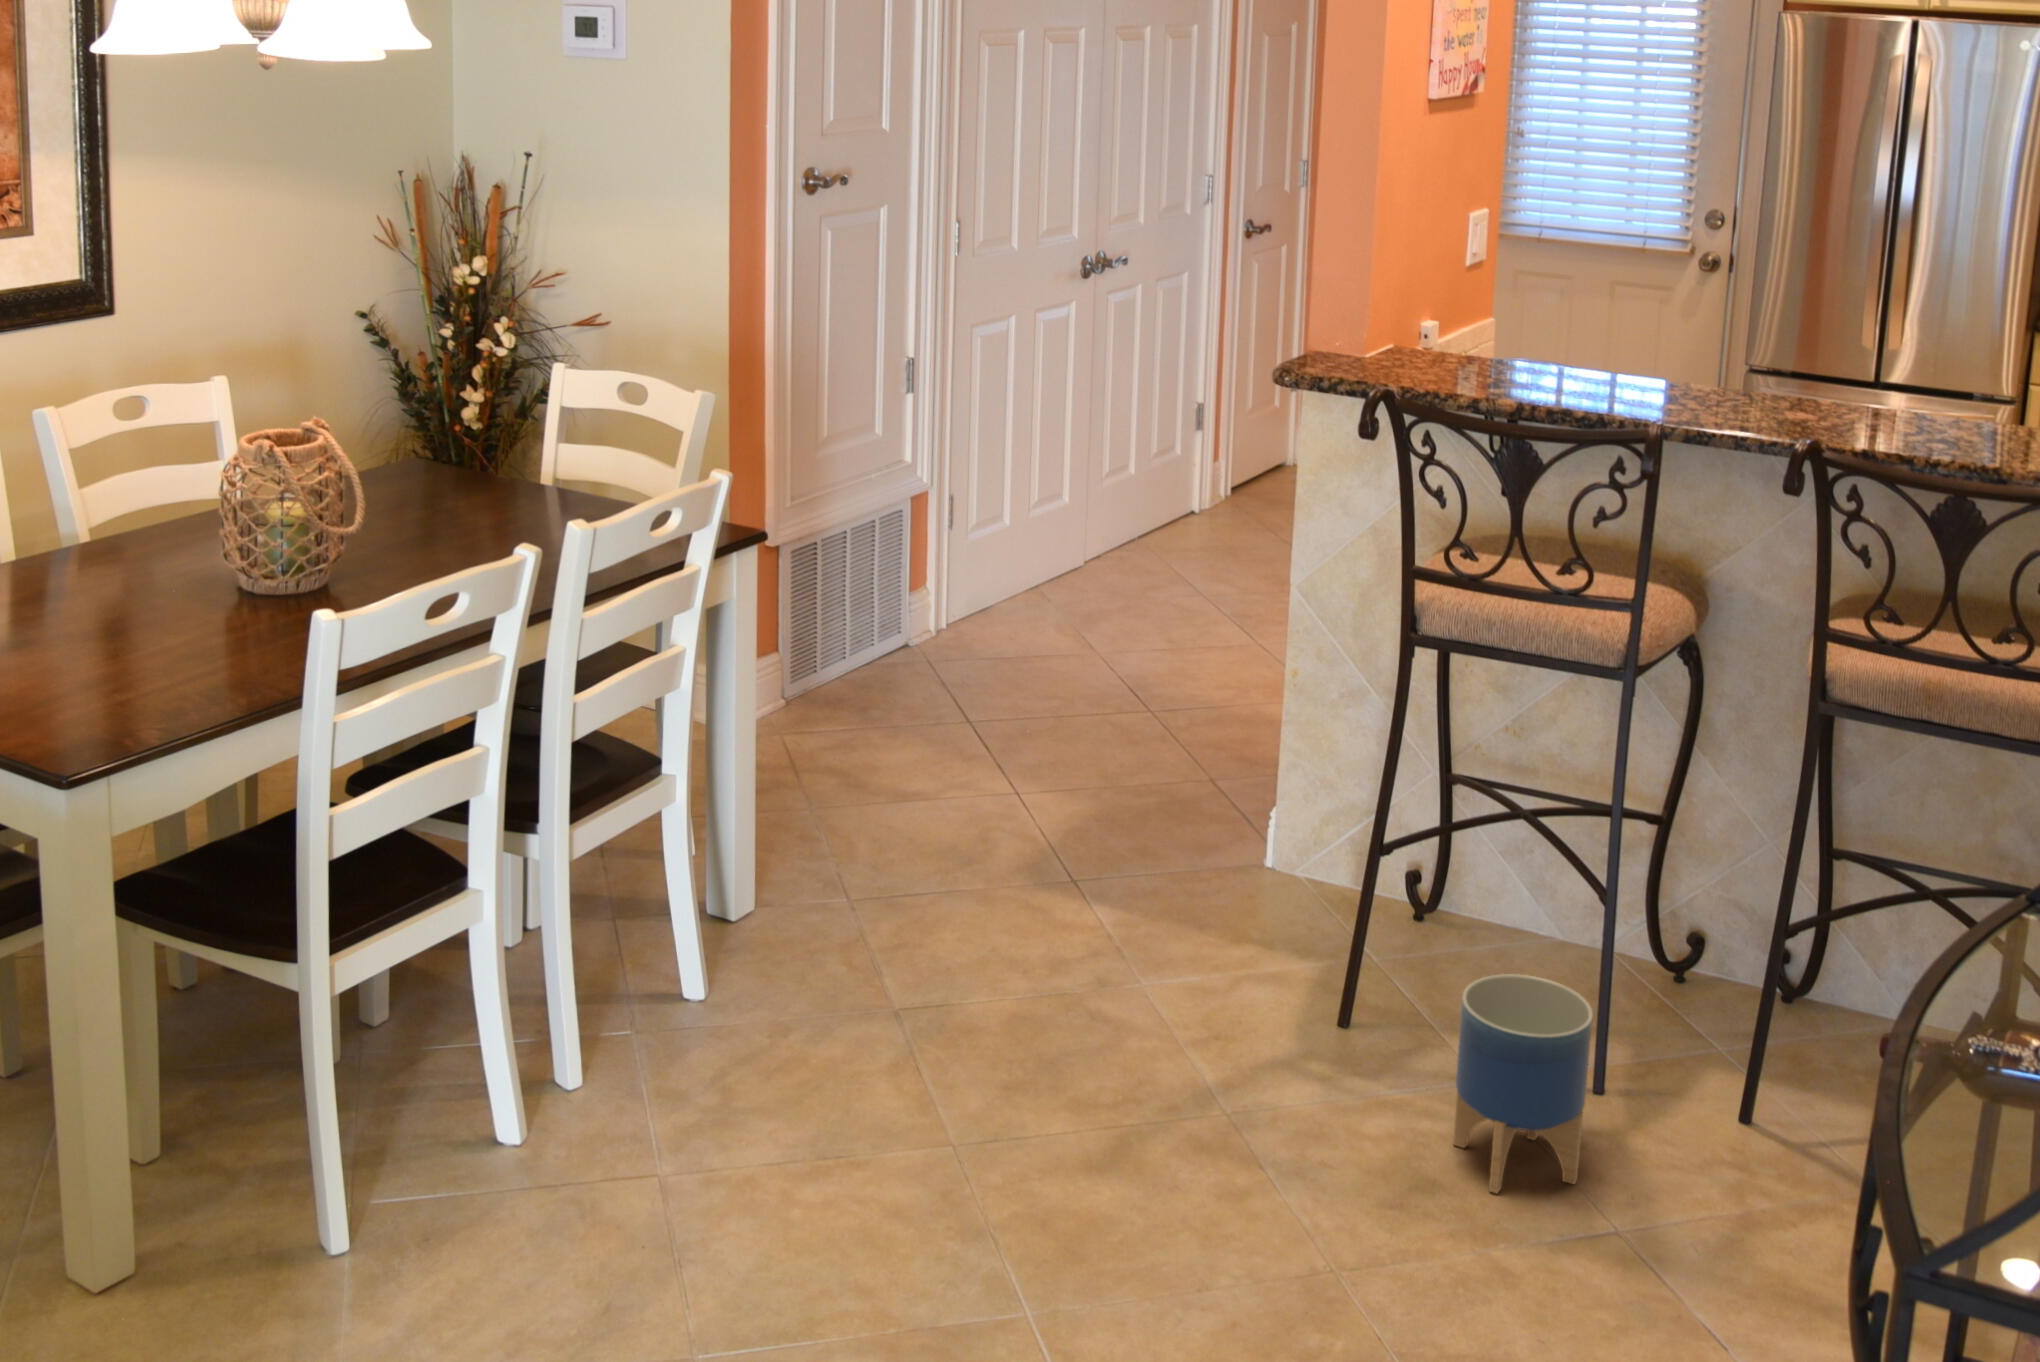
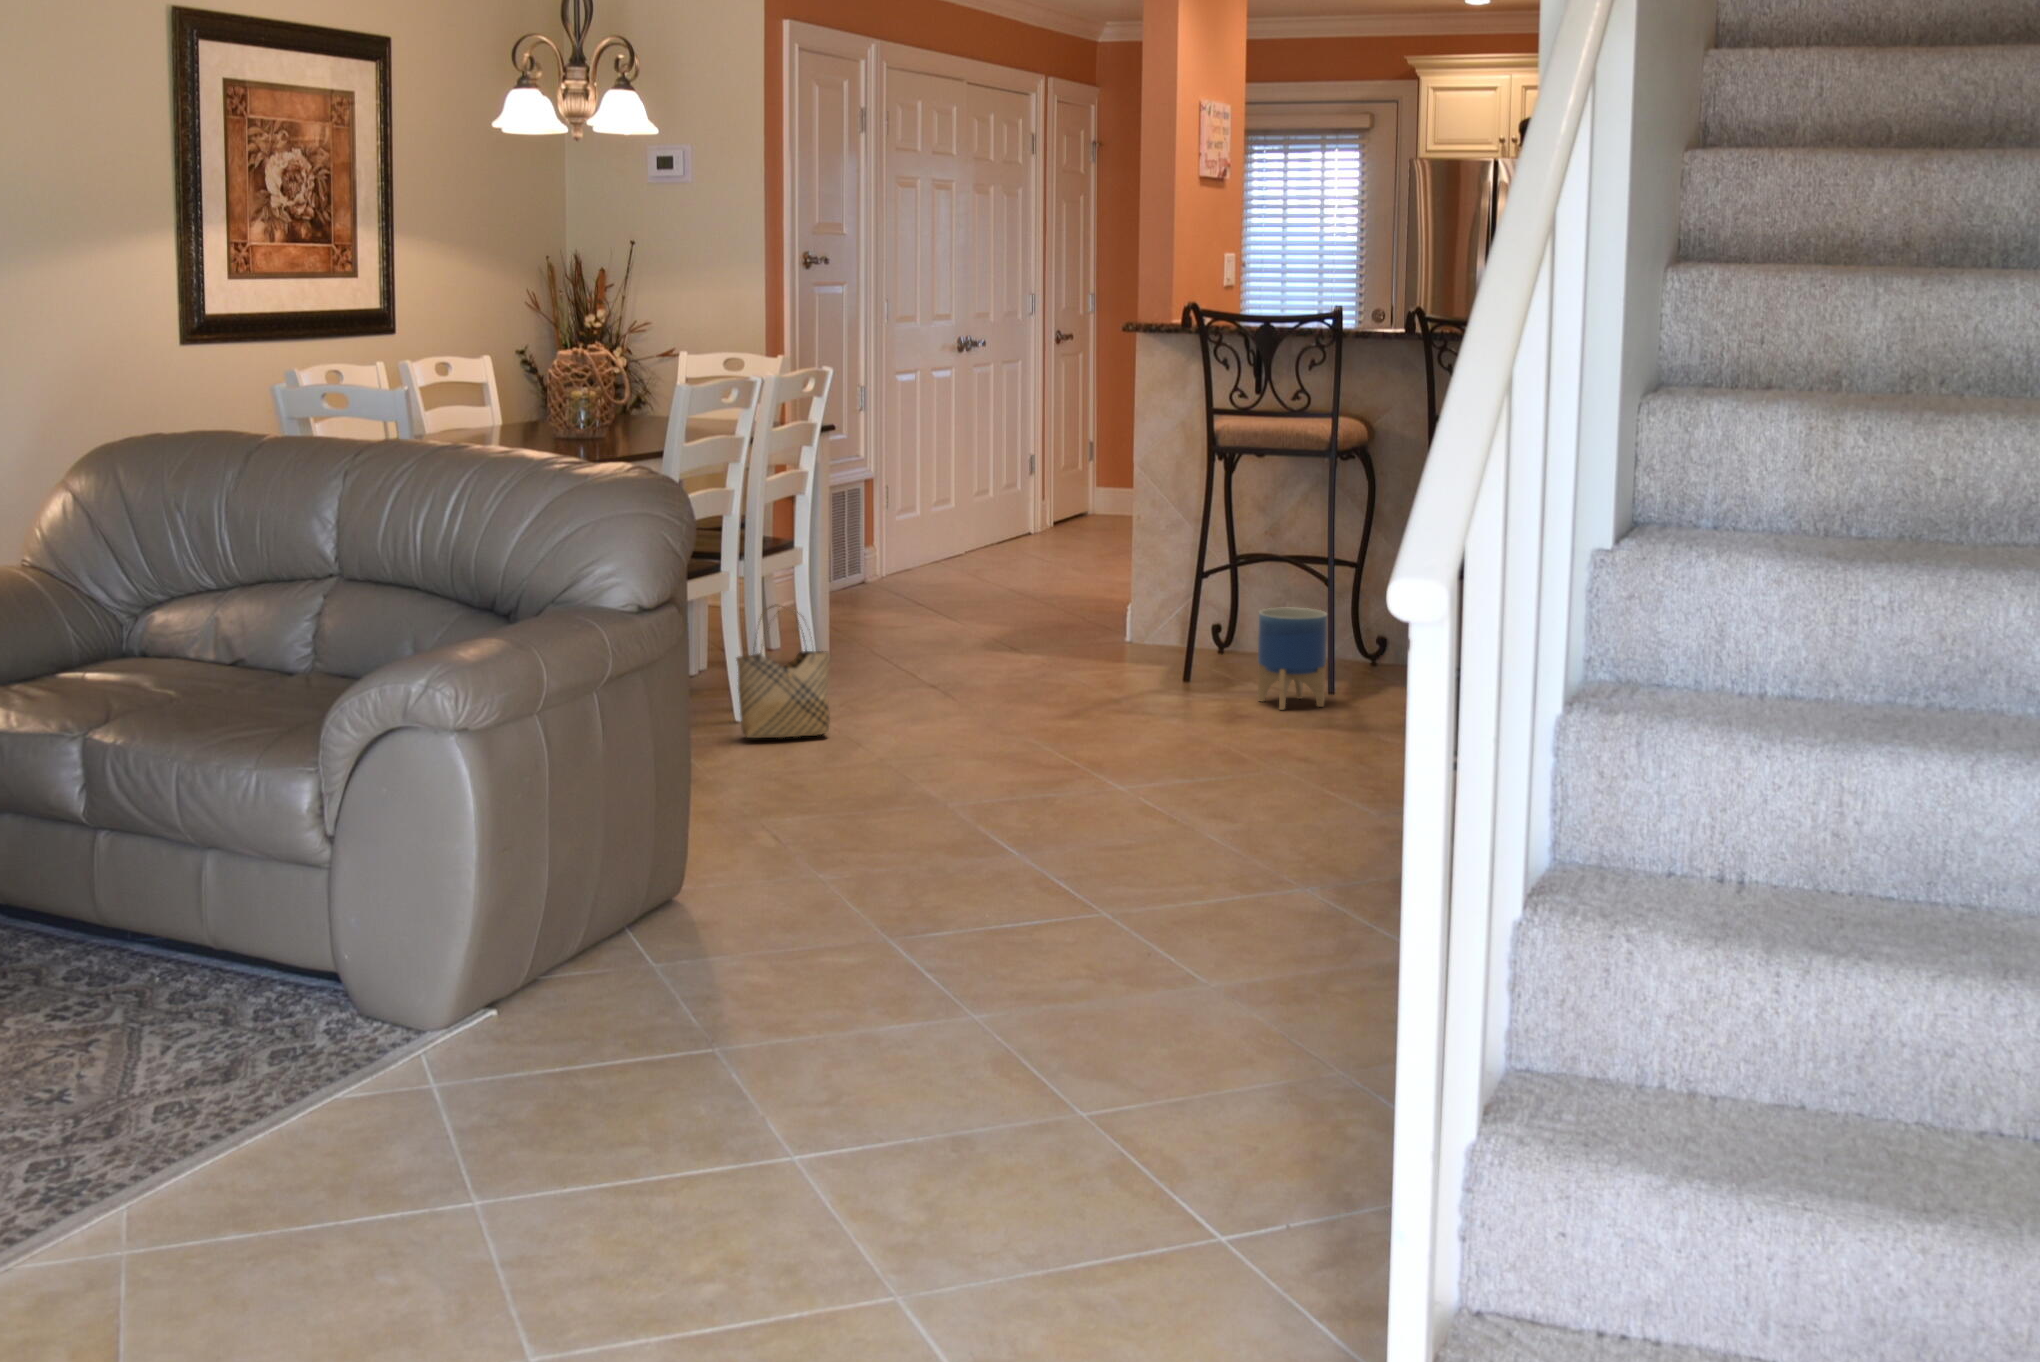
woven basket: none [431,989,622,1259] -> present [737,606,830,738]

